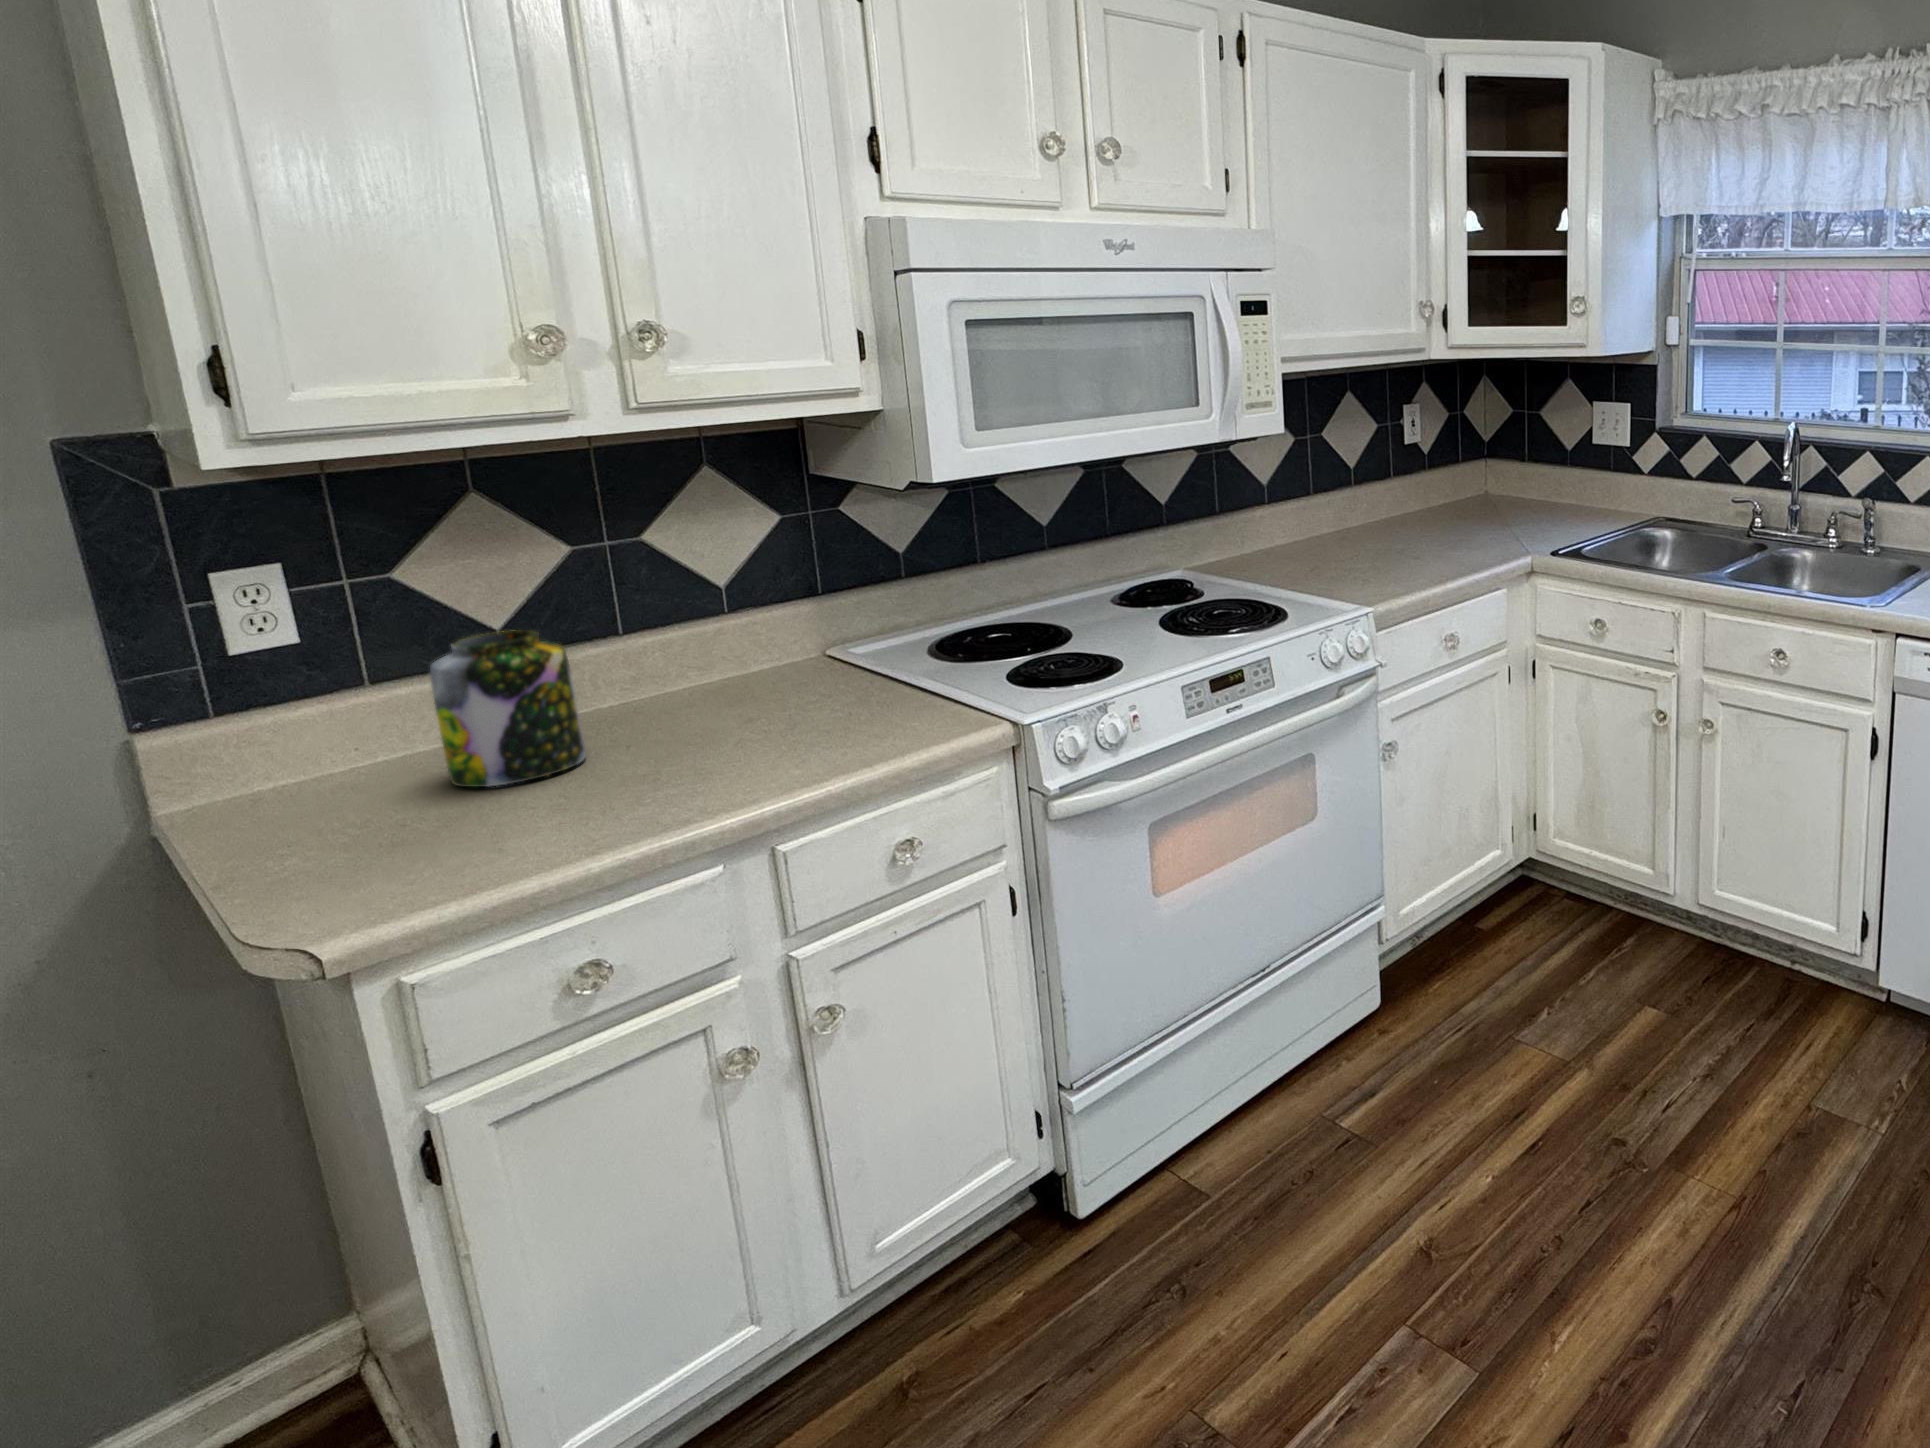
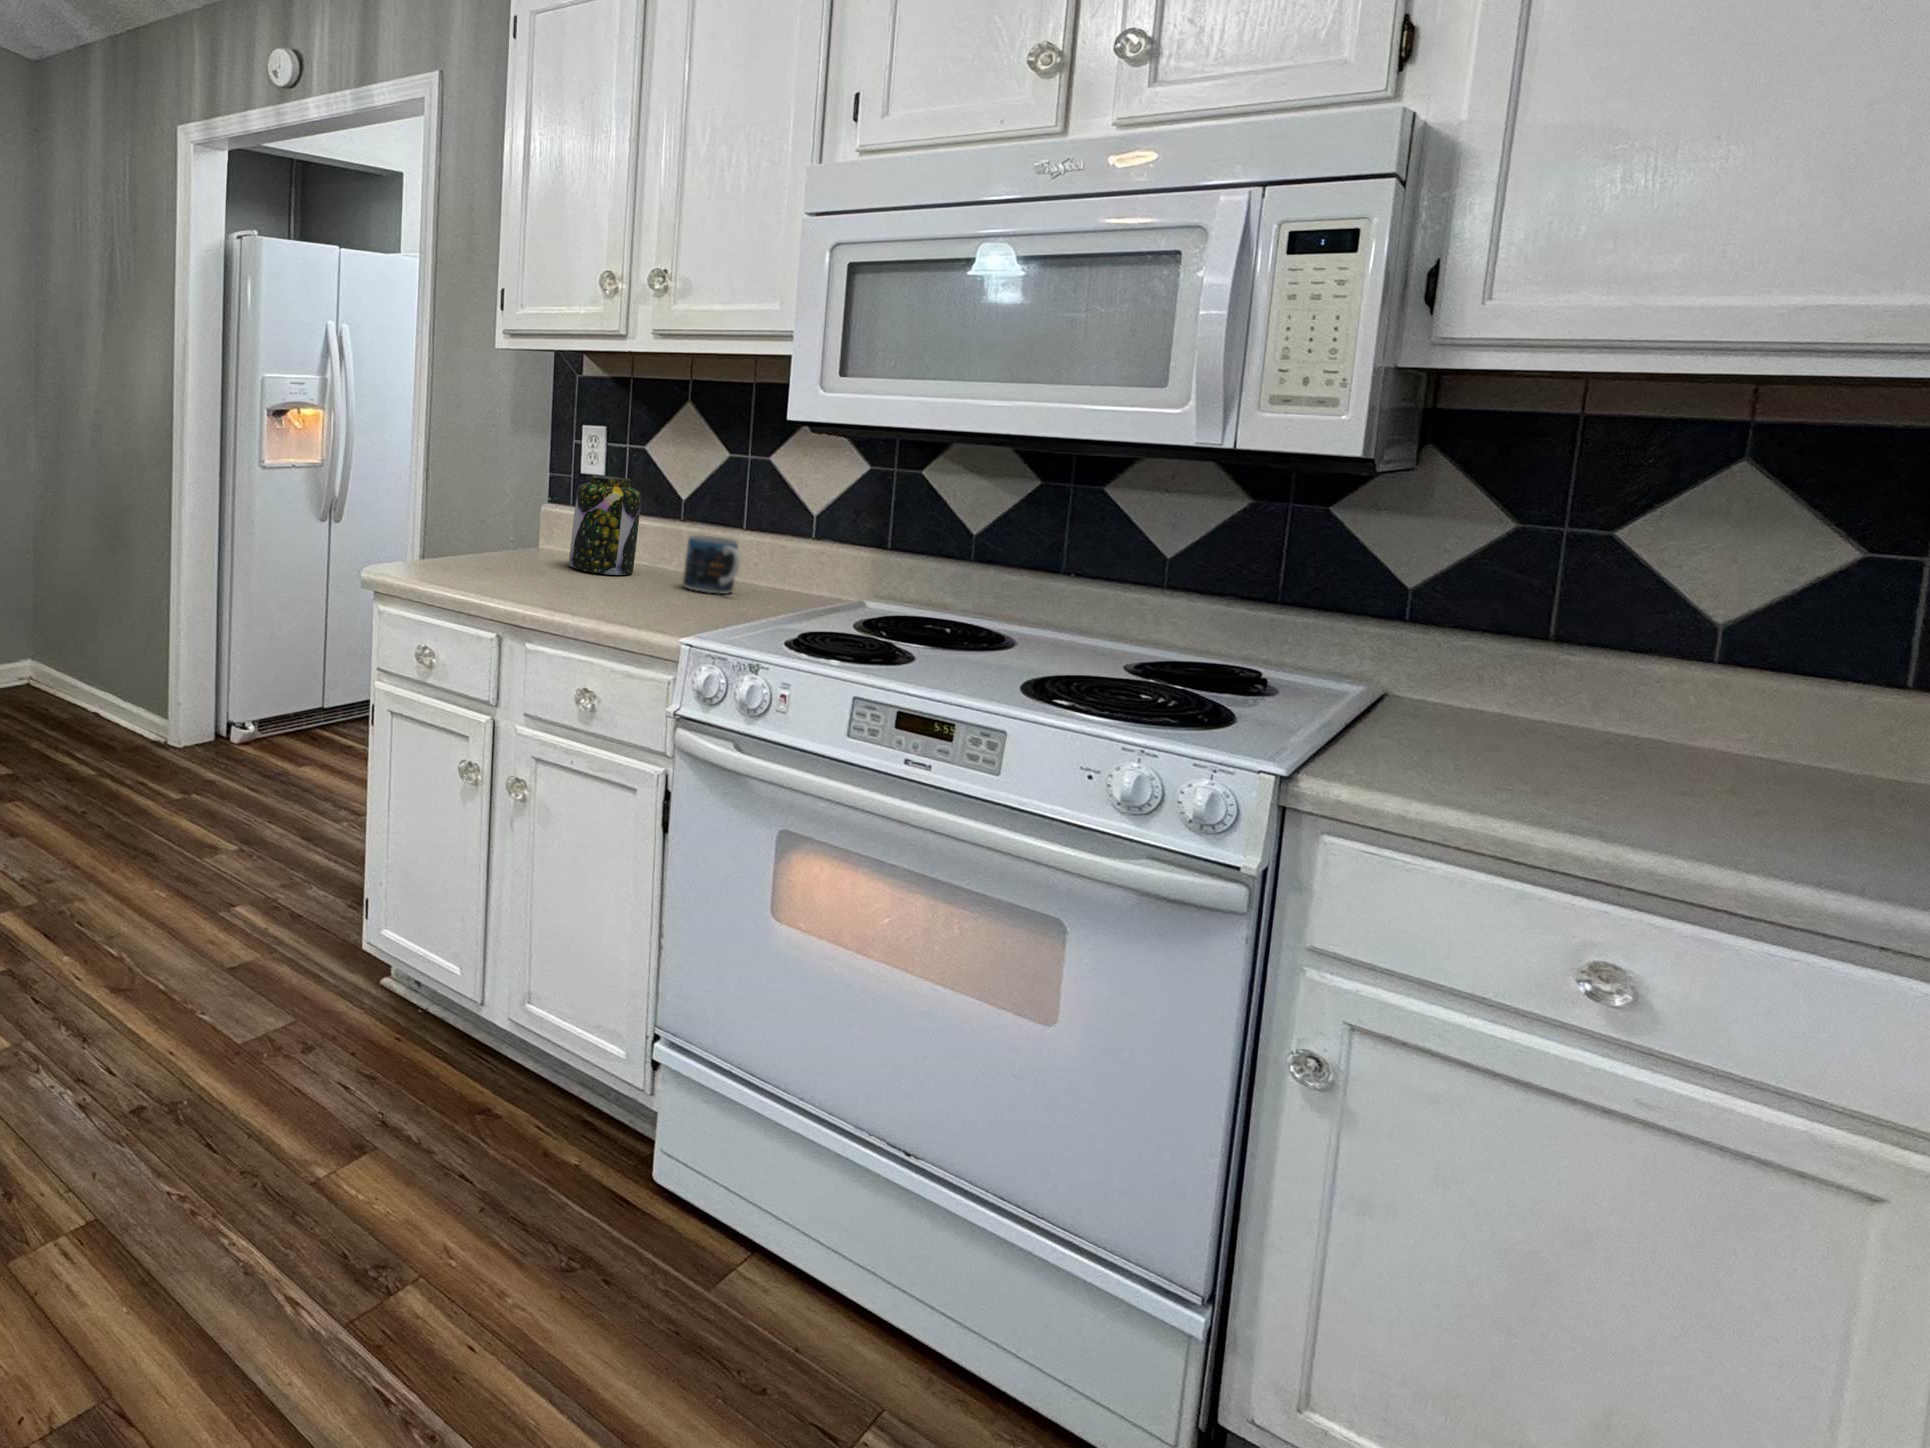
mug: none [667,646,777,725] -> present [683,535,740,594]

